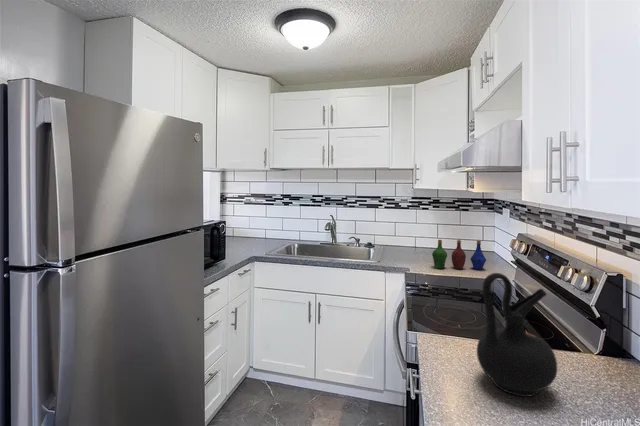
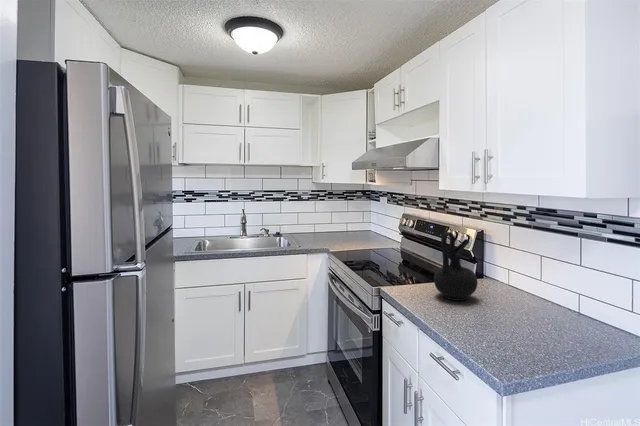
bottle: present [432,240,486,270] -> none [343,222,379,246]

